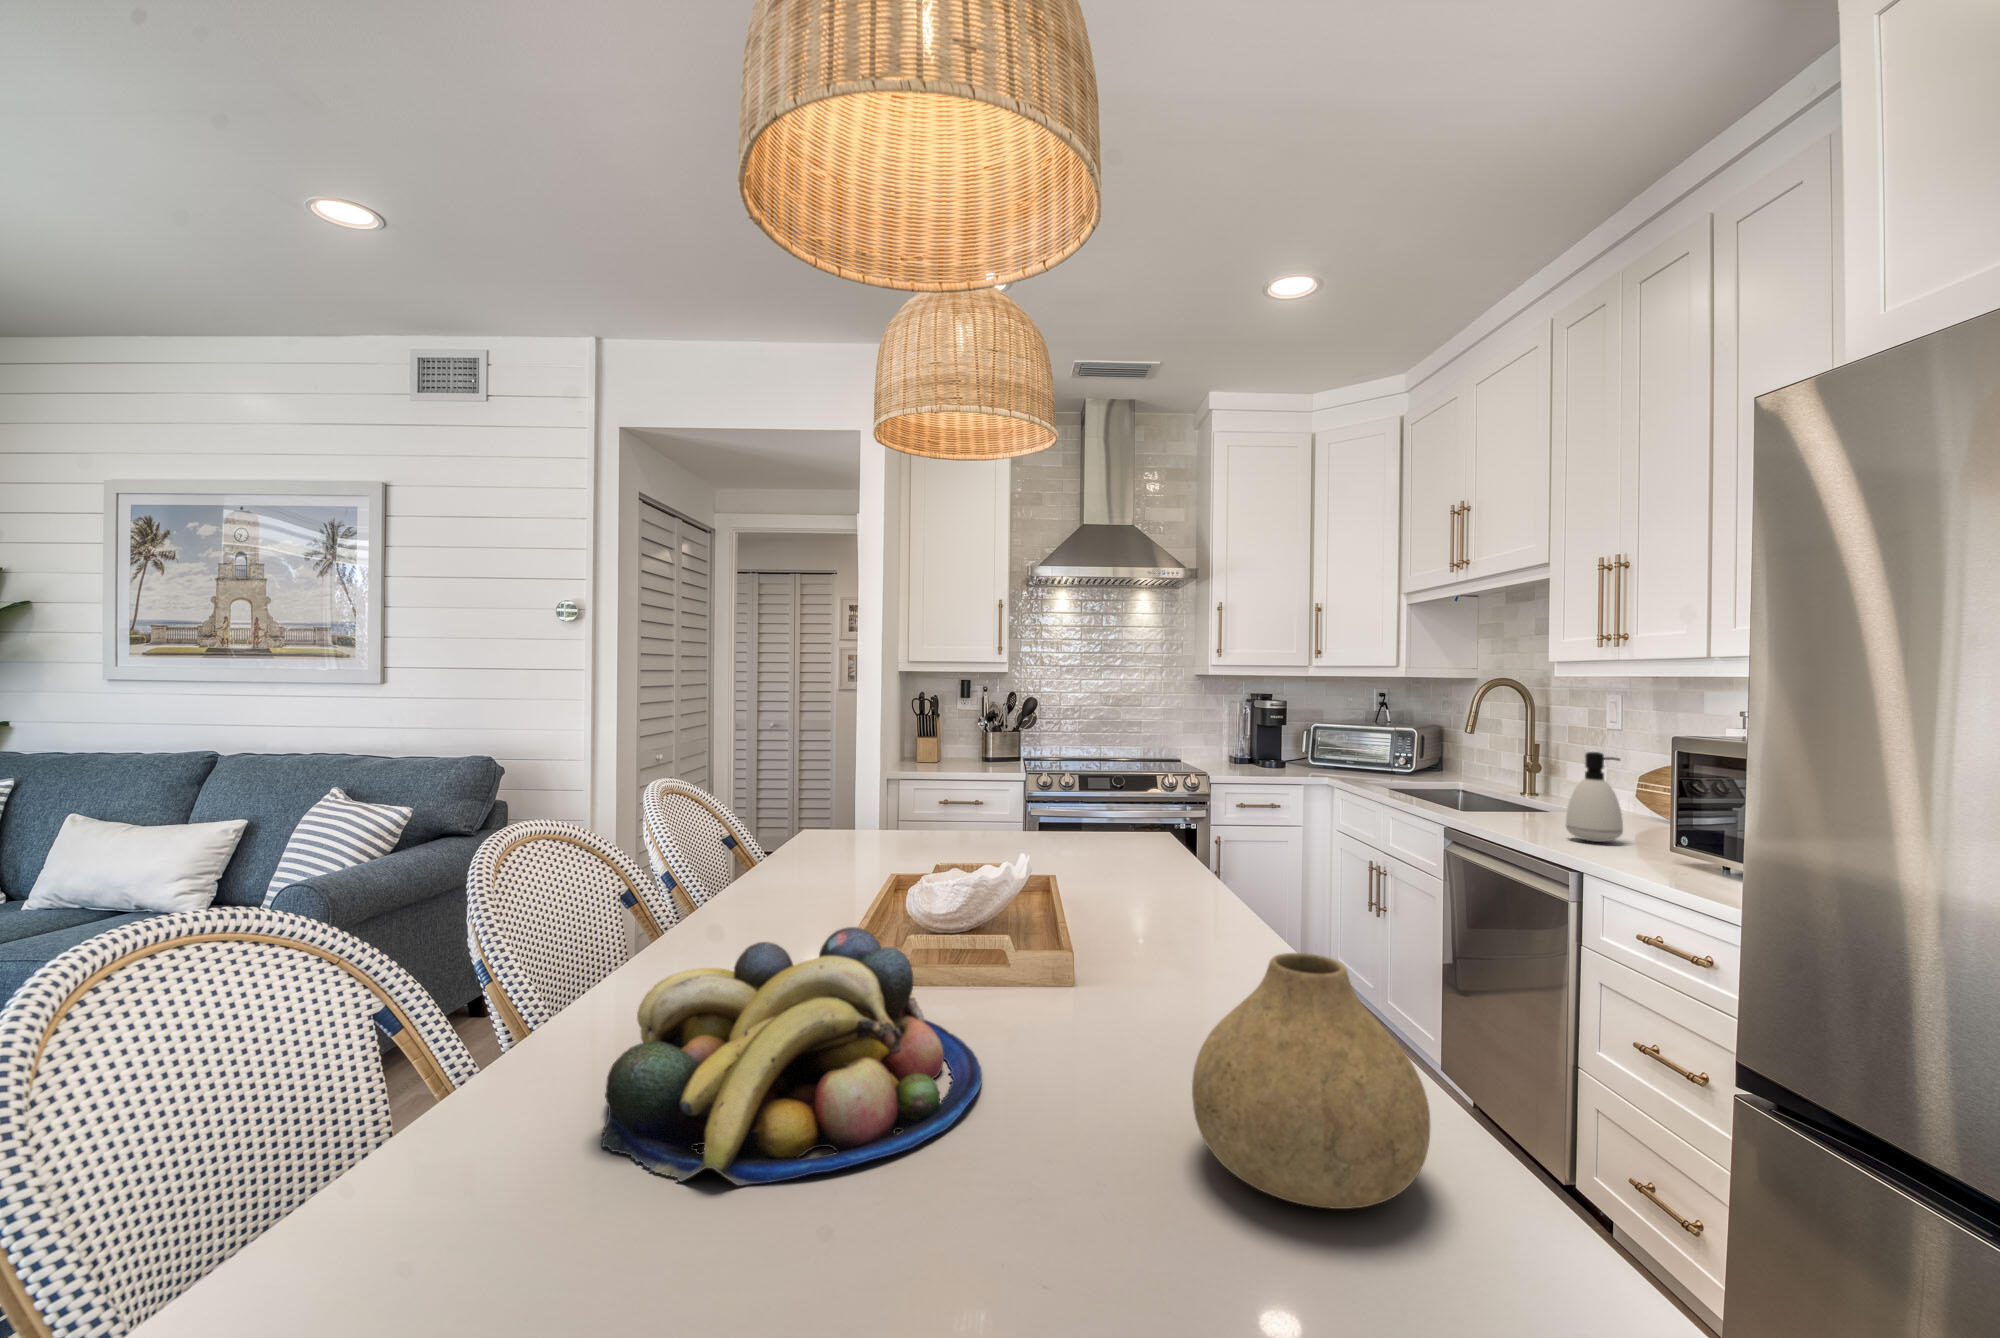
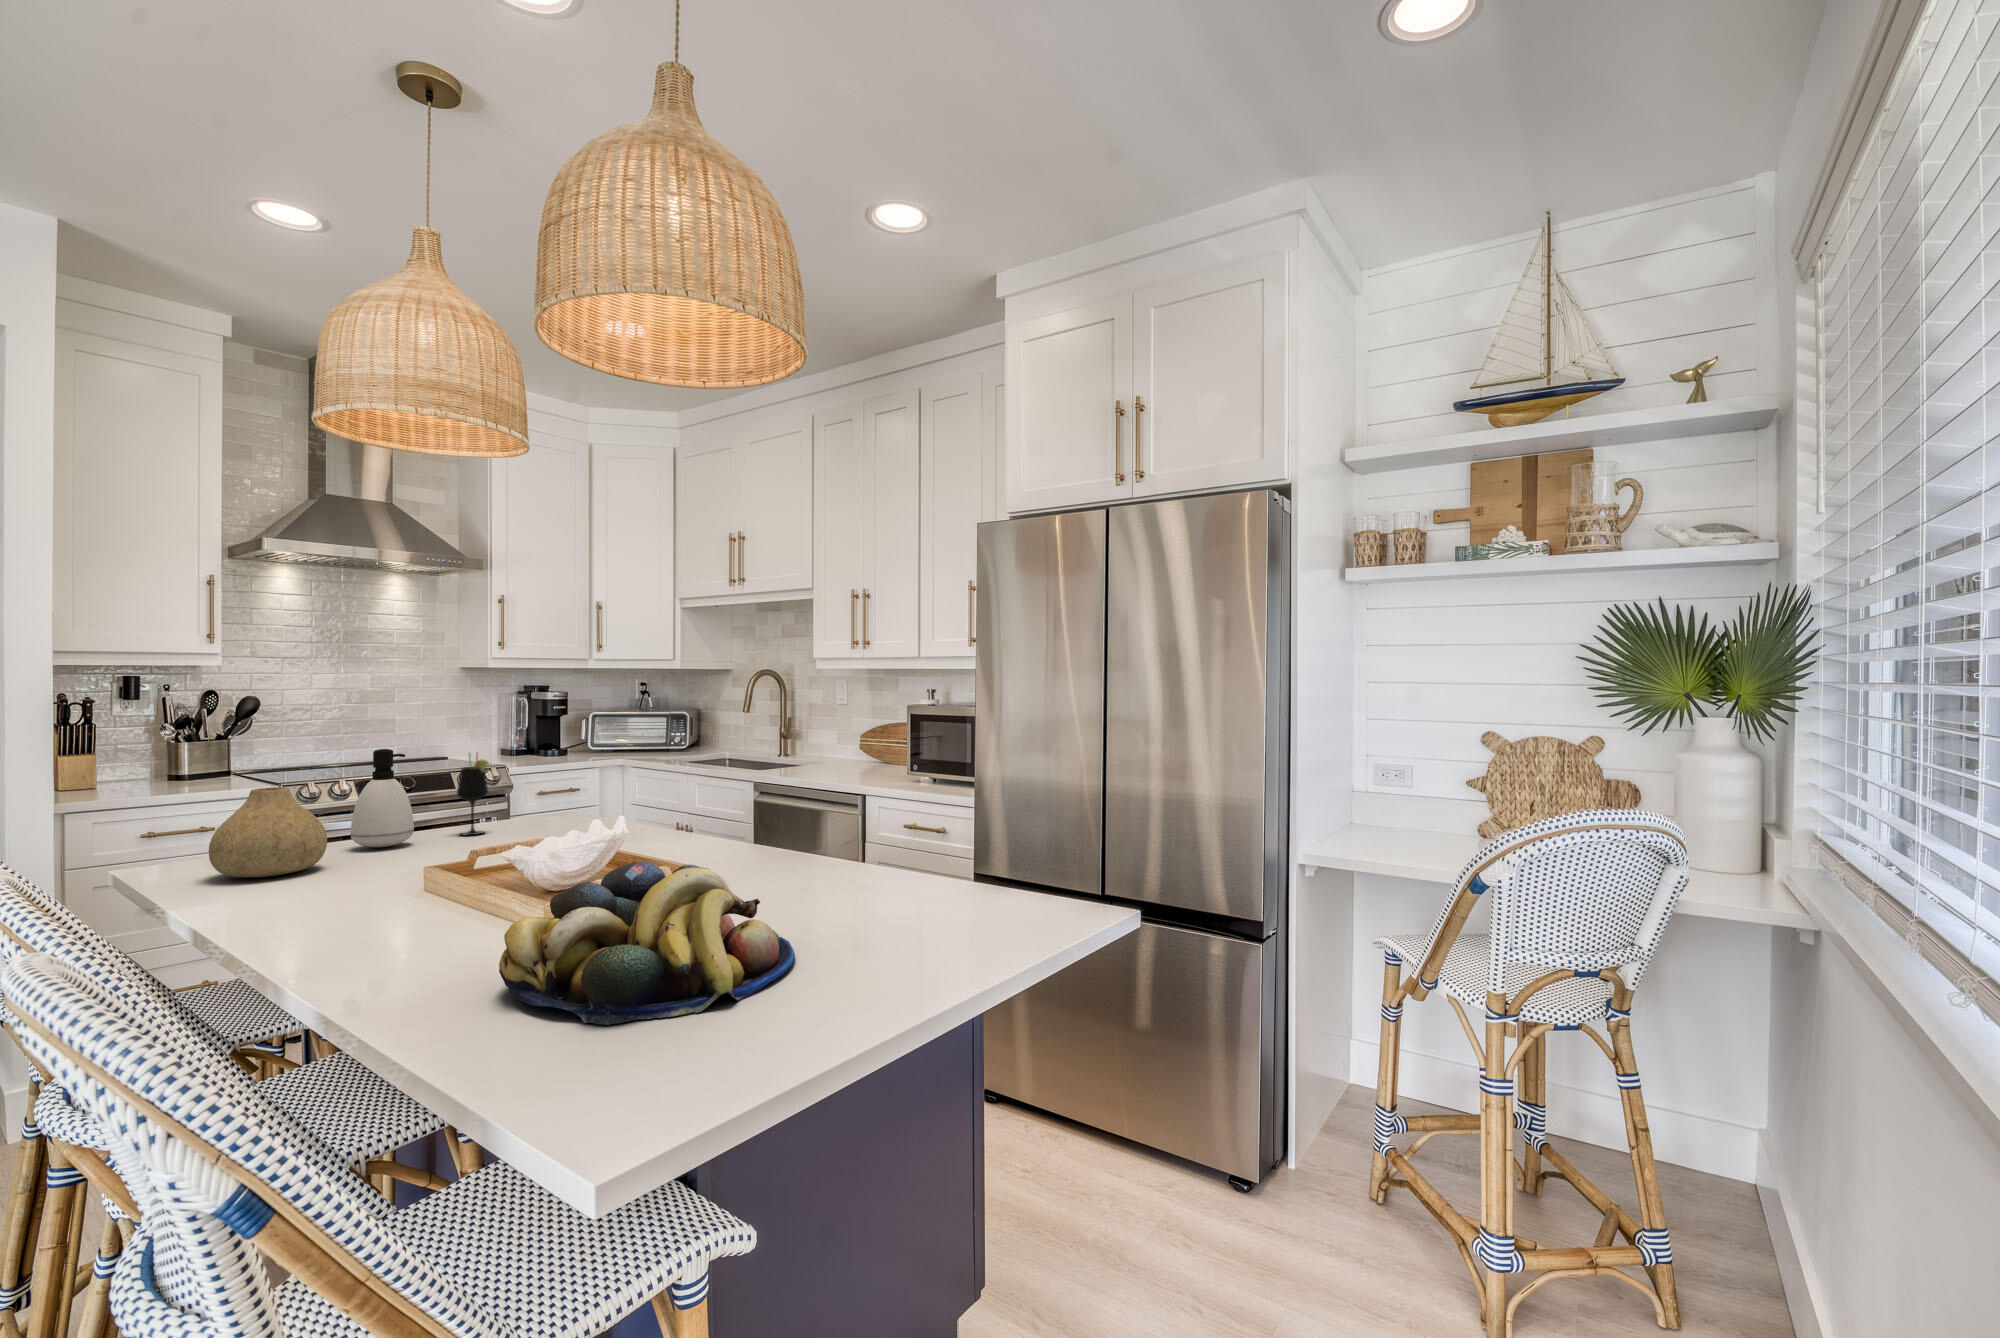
soap dispenser: present [1566,752,1623,842] -> present [351,749,414,847]
wine glass: none [1040,761,1067,844] -> present [457,754,488,835]
vase: present [1192,953,1430,1209] -> present [209,787,327,878]

